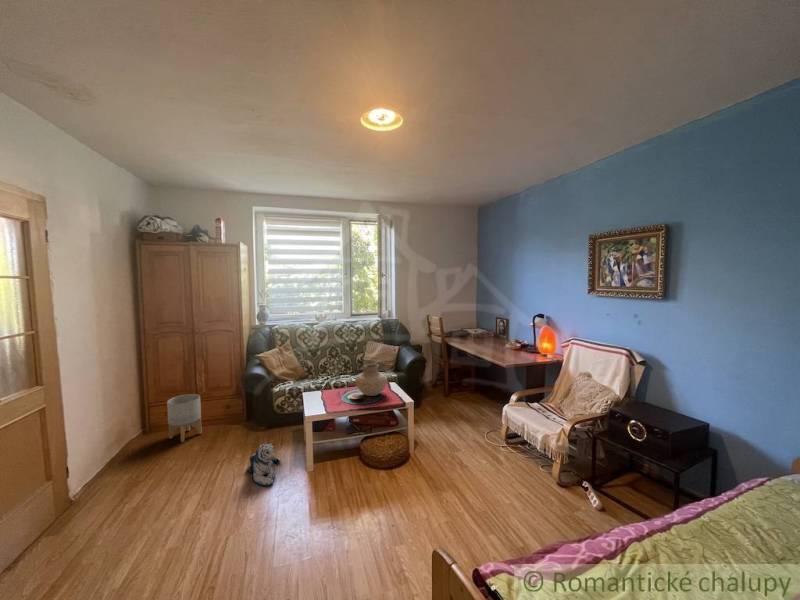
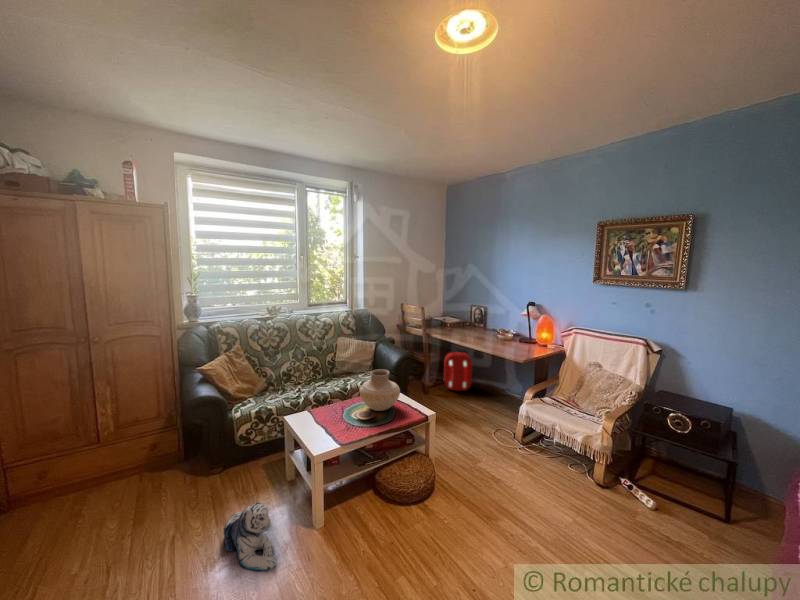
backpack: none [467,360,495,398] -> present [444,352,472,391]
planter: present [167,394,202,442] -> none [45,437,112,520]

